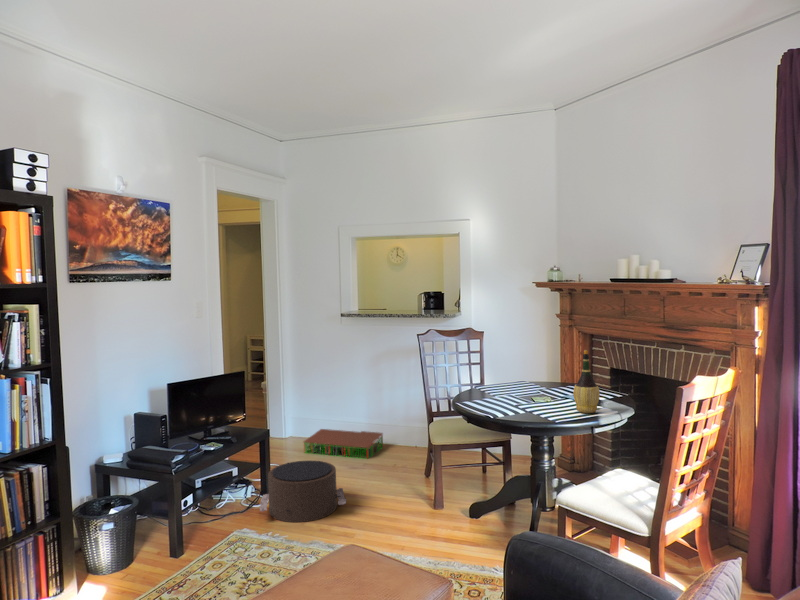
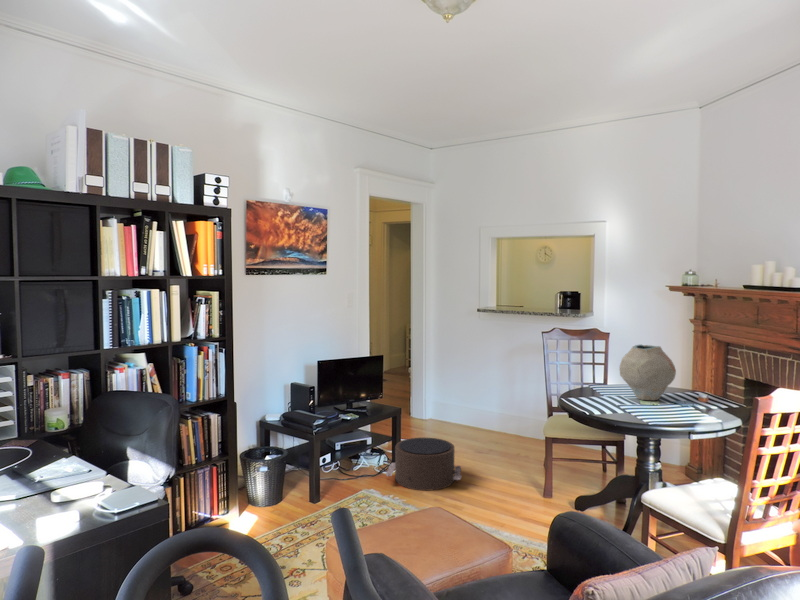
vase: none [509,341,563,397] -> present [620,345,676,400]
wine bottle: present [573,350,600,413] -> none [677,357,705,420]
storage bin: present [304,429,383,458] -> none [436,413,510,444]

